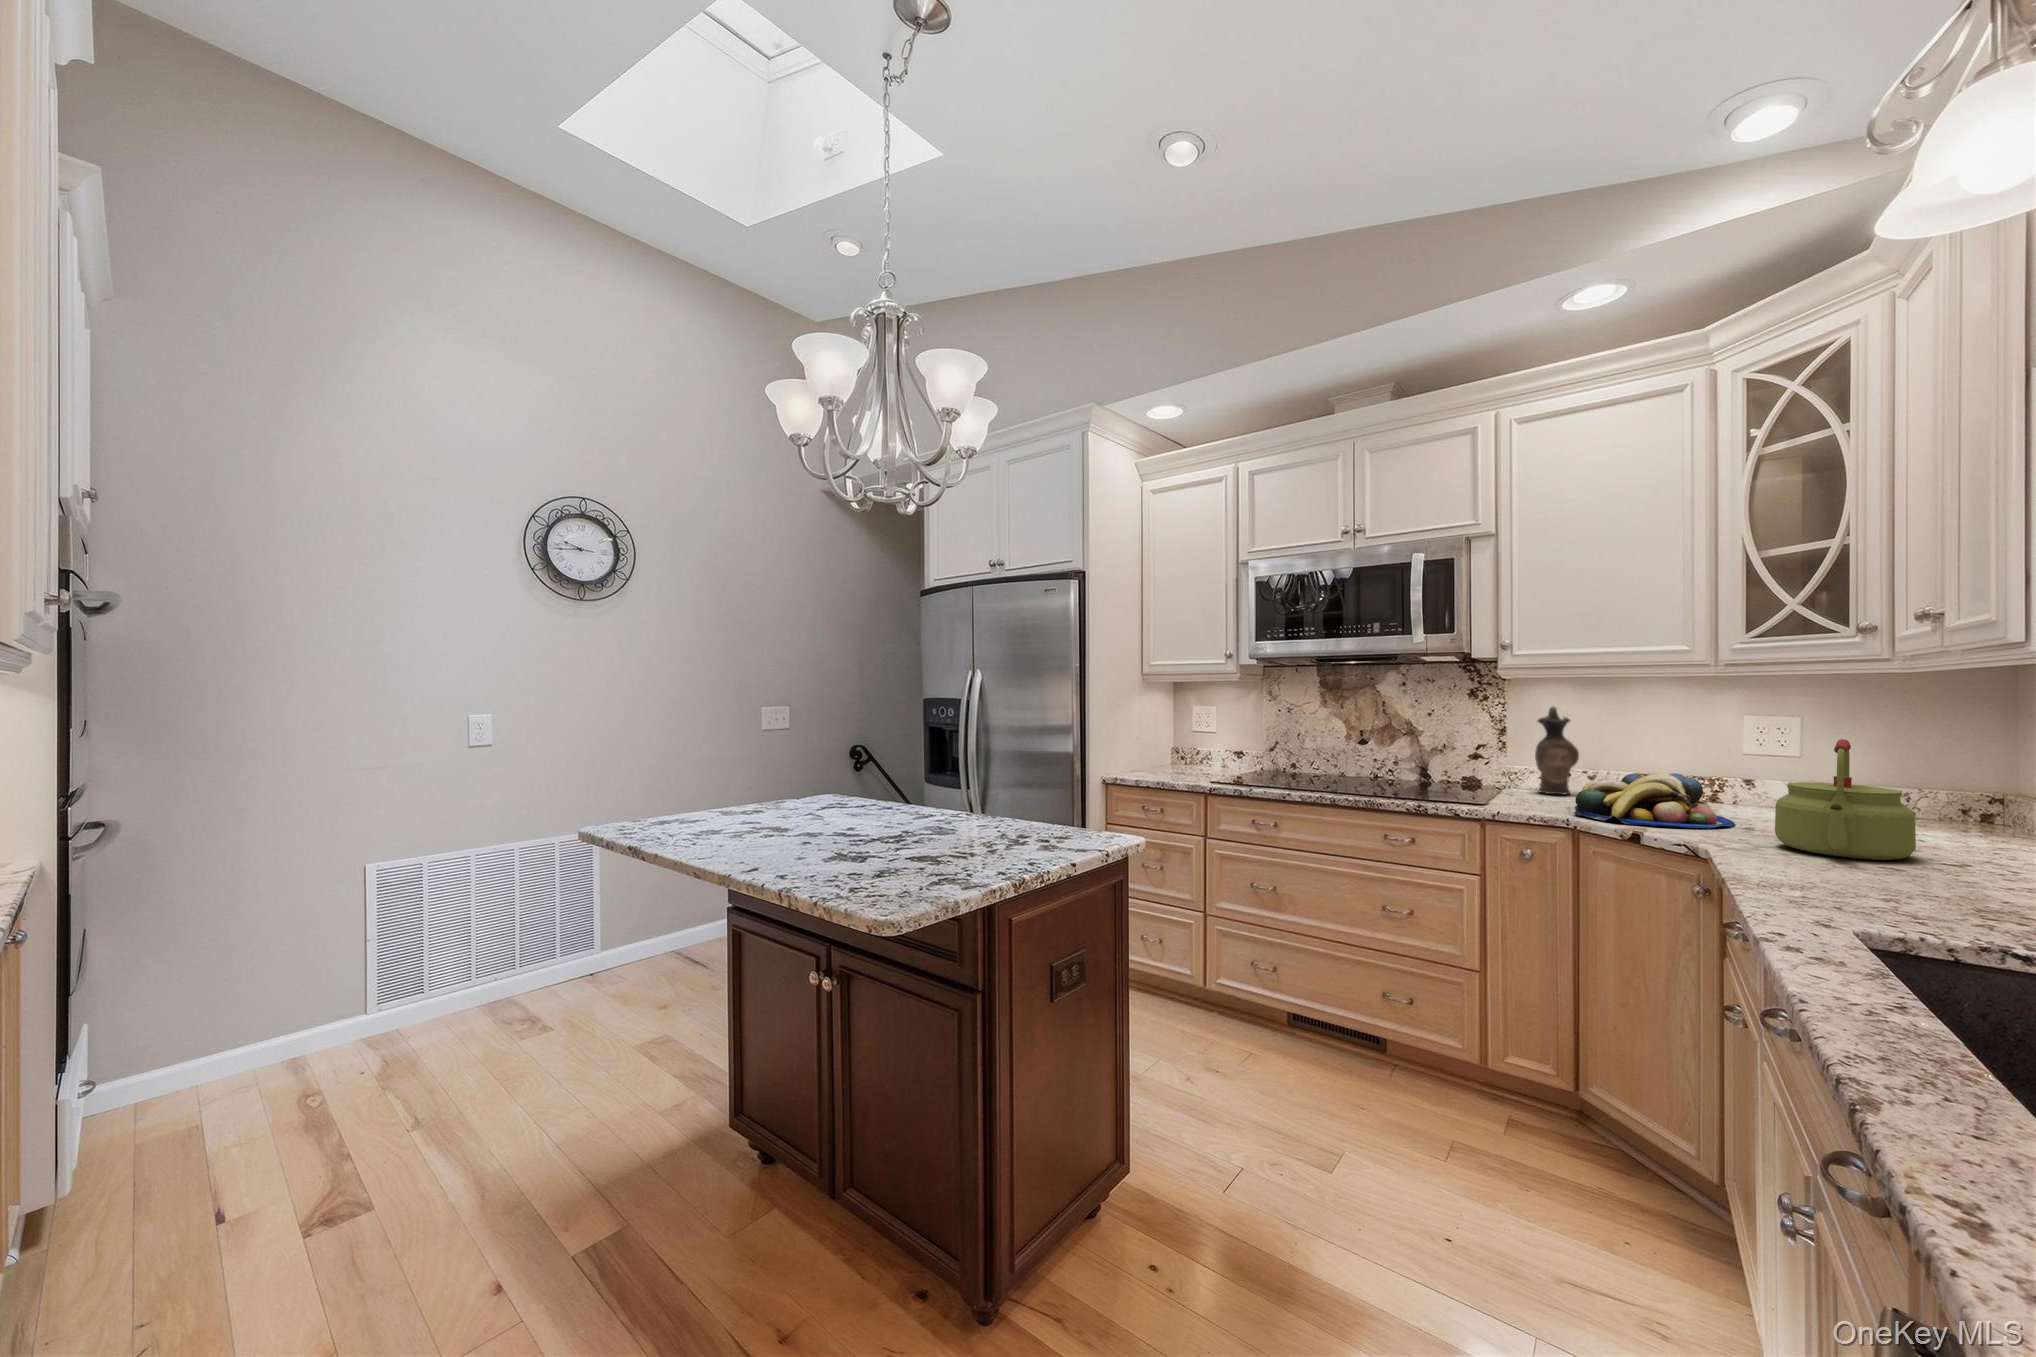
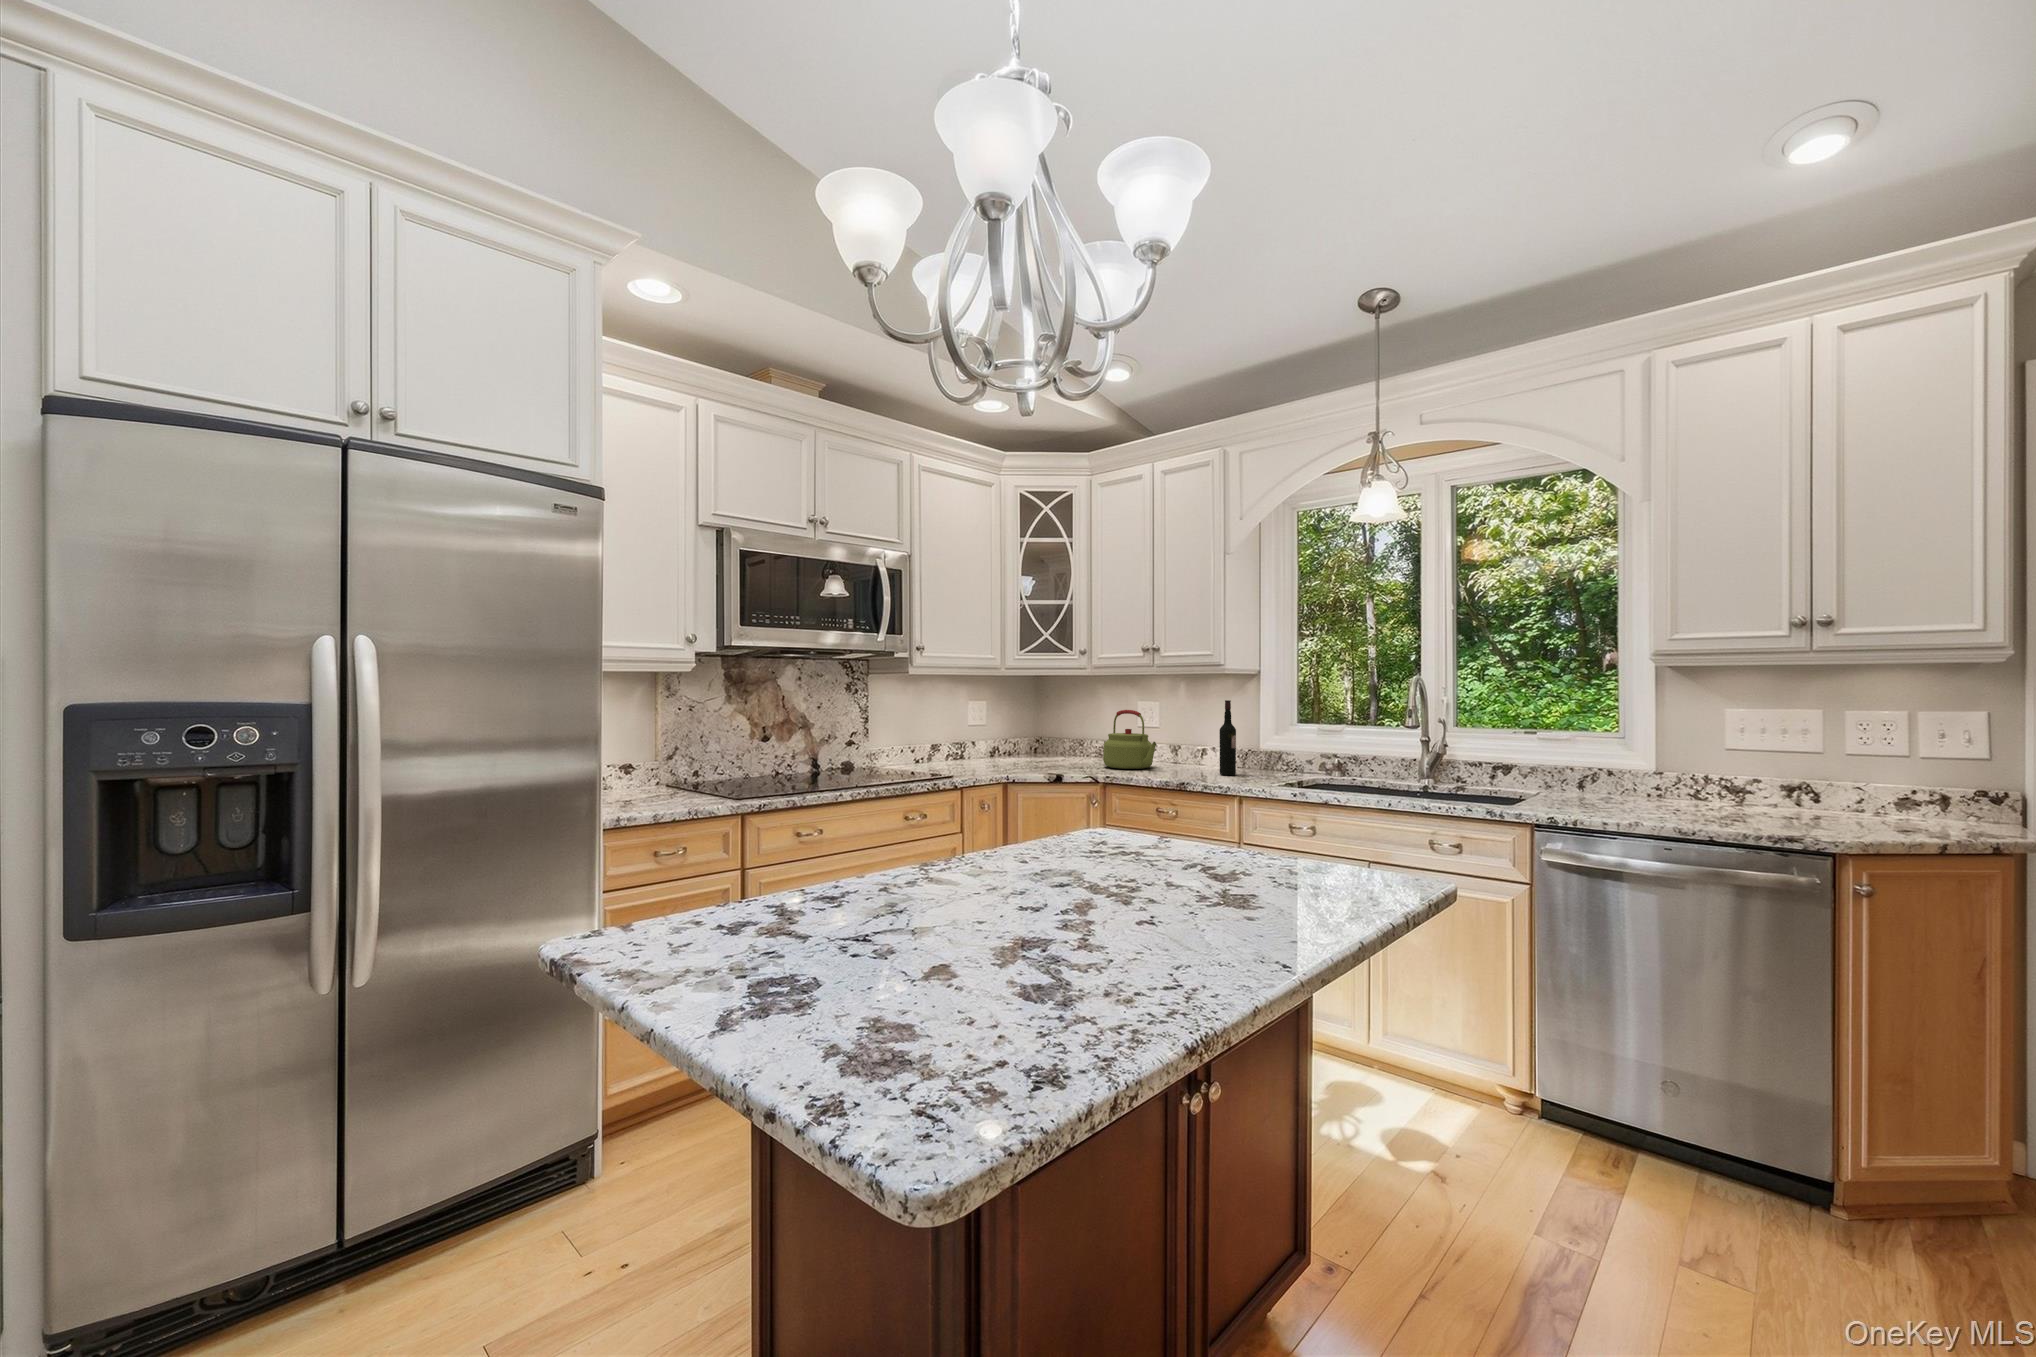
ceramic pitcher: present [1535,706,1579,794] -> none [896,698,928,765]
wine bottle: none [1916,726,1976,904] -> present [1219,700,1236,775]
fruit bowl: present [1574,773,1735,828] -> none [980,738,1062,772]

